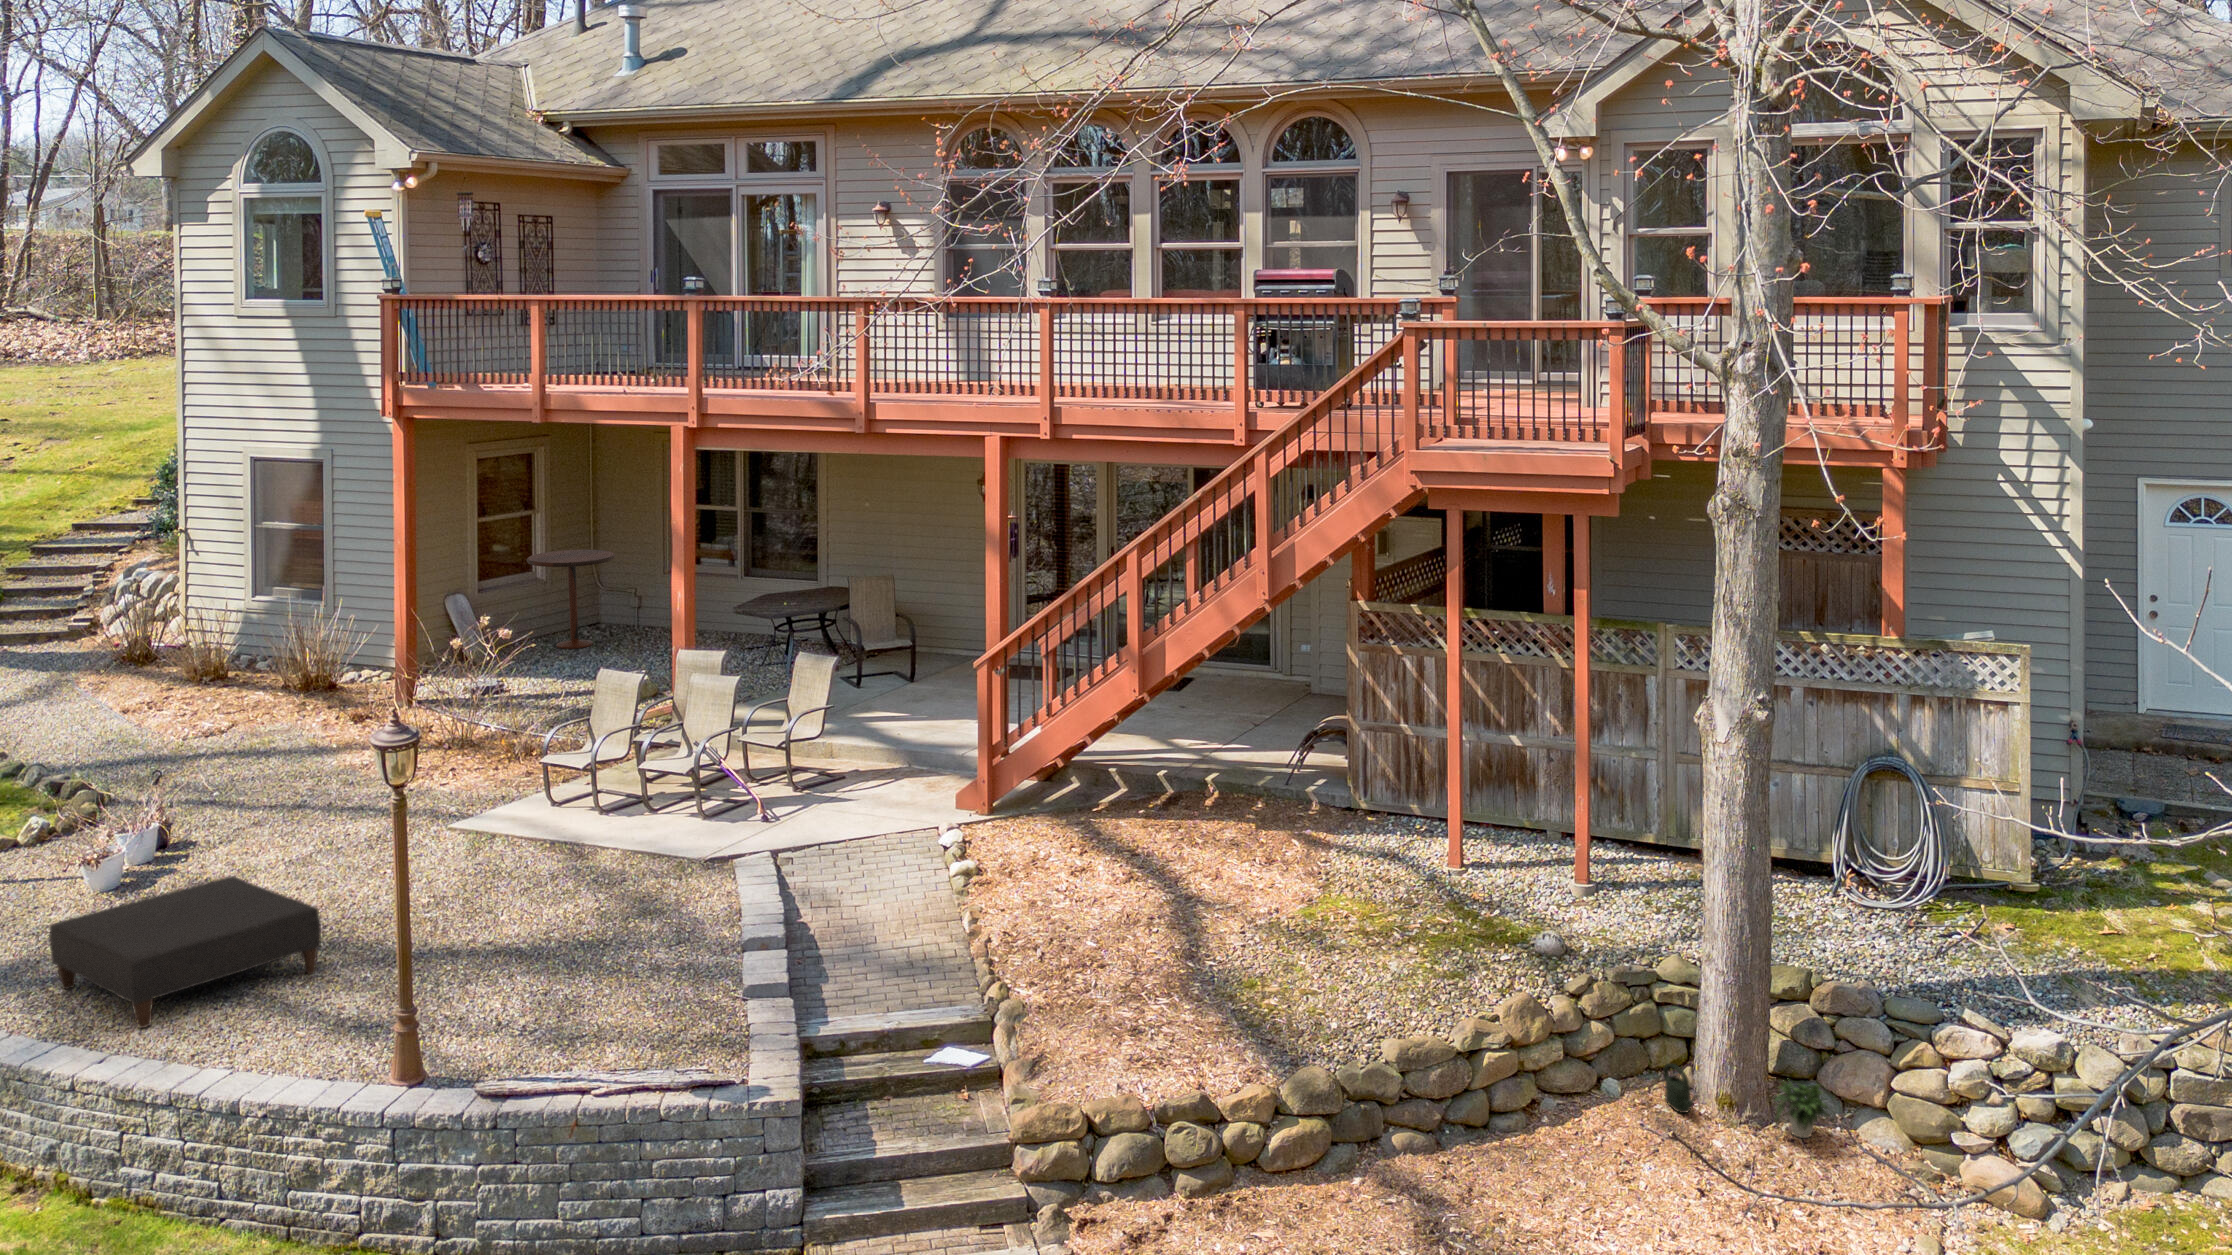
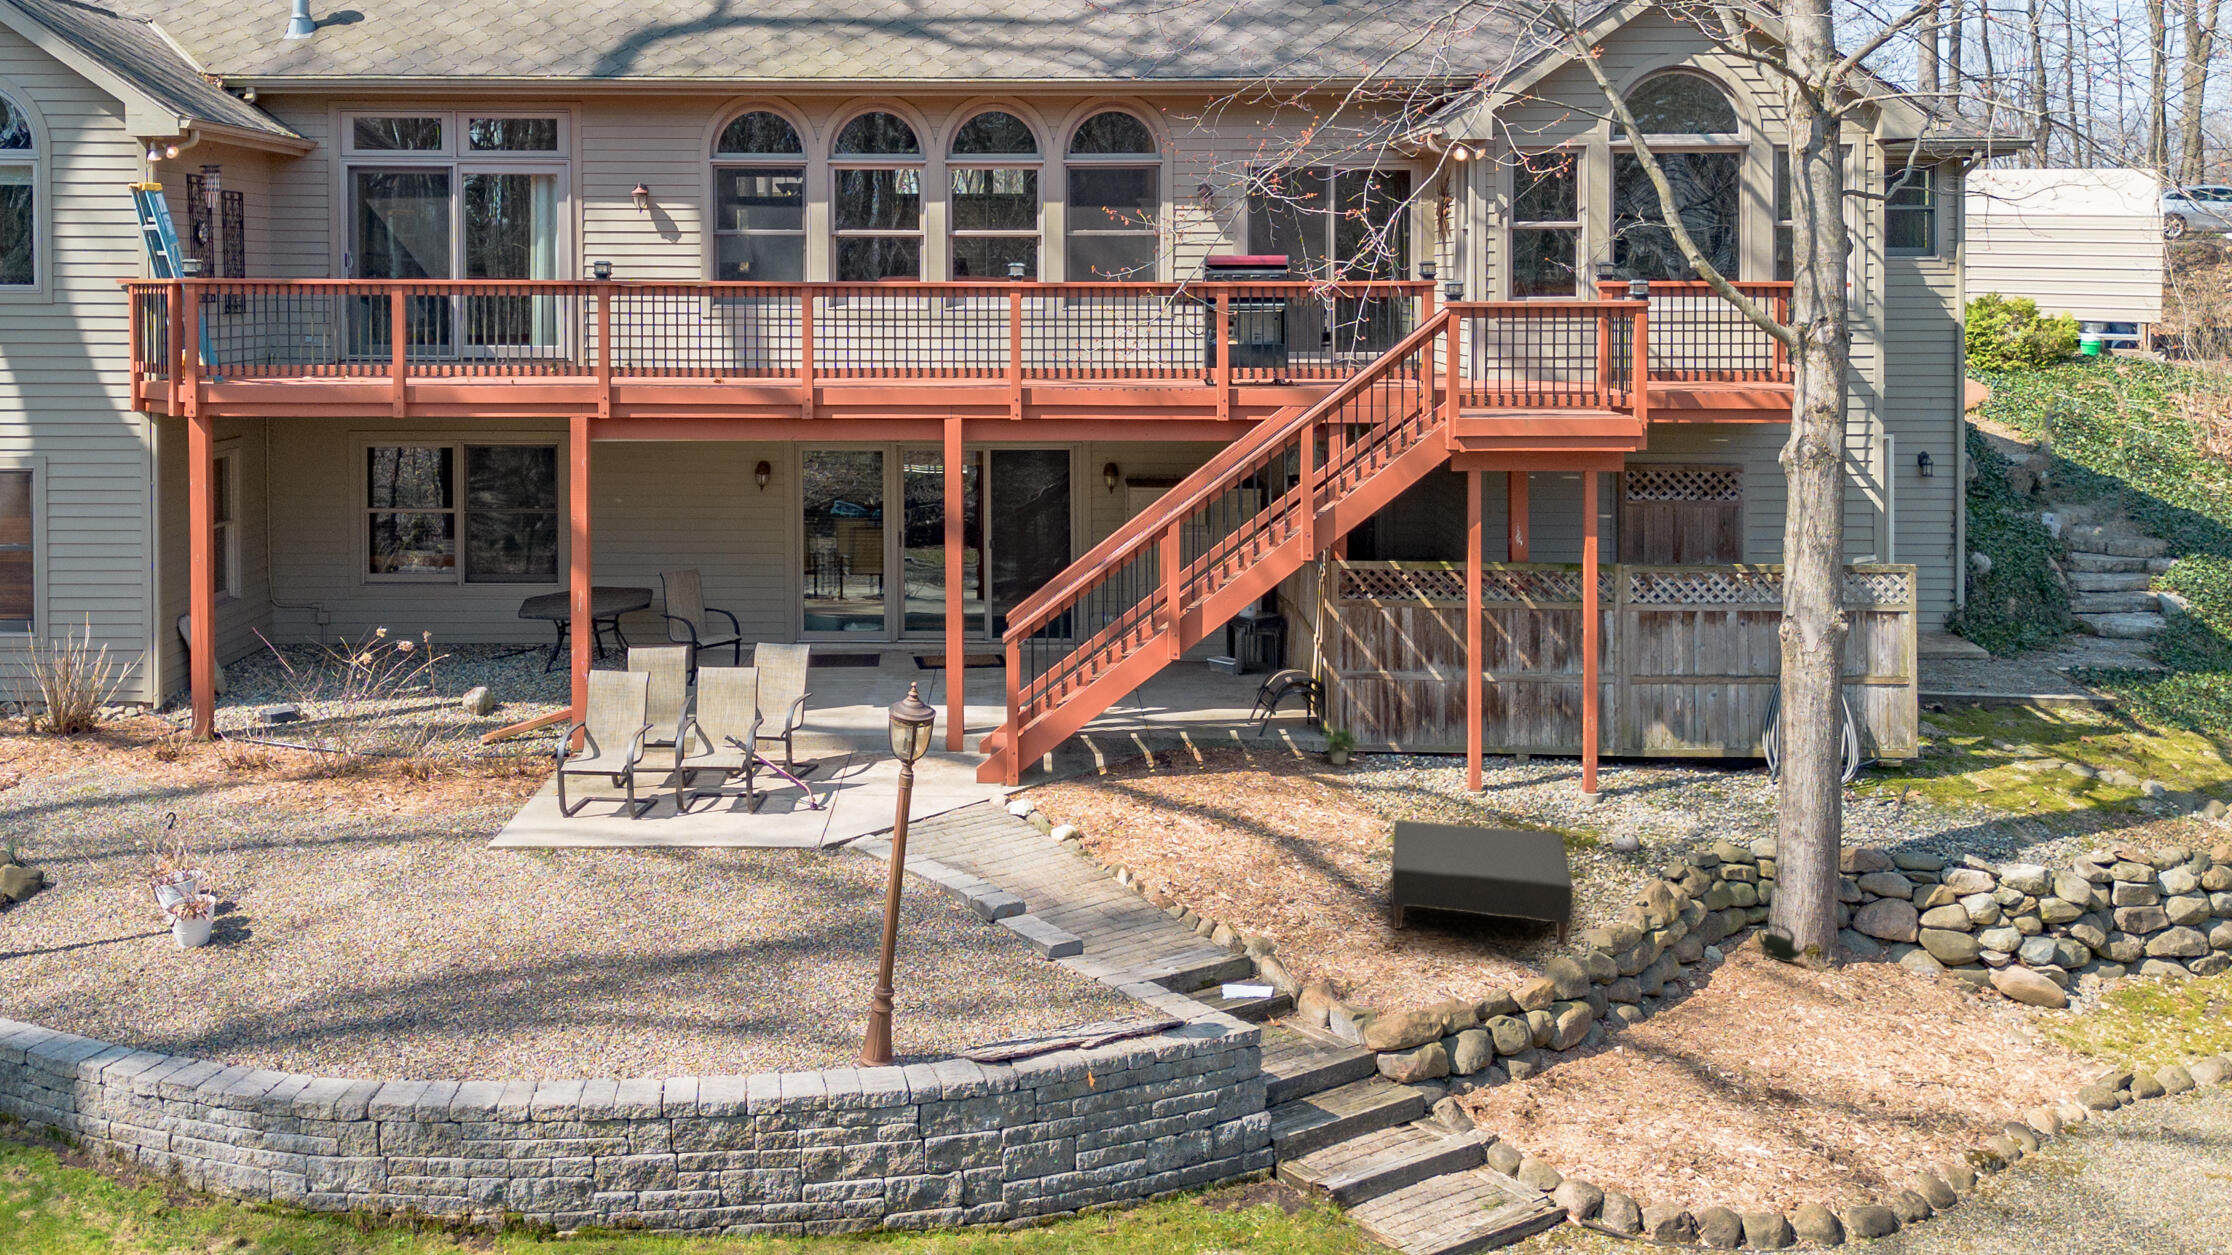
pedestal table: present [527,550,615,649] -> none [211,560,307,668]
ottoman: present [49,876,321,1028] -> present [1391,820,1573,947]
potted plant: present [1774,1082,1833,1138] -> present [1321,728,1357,765]

